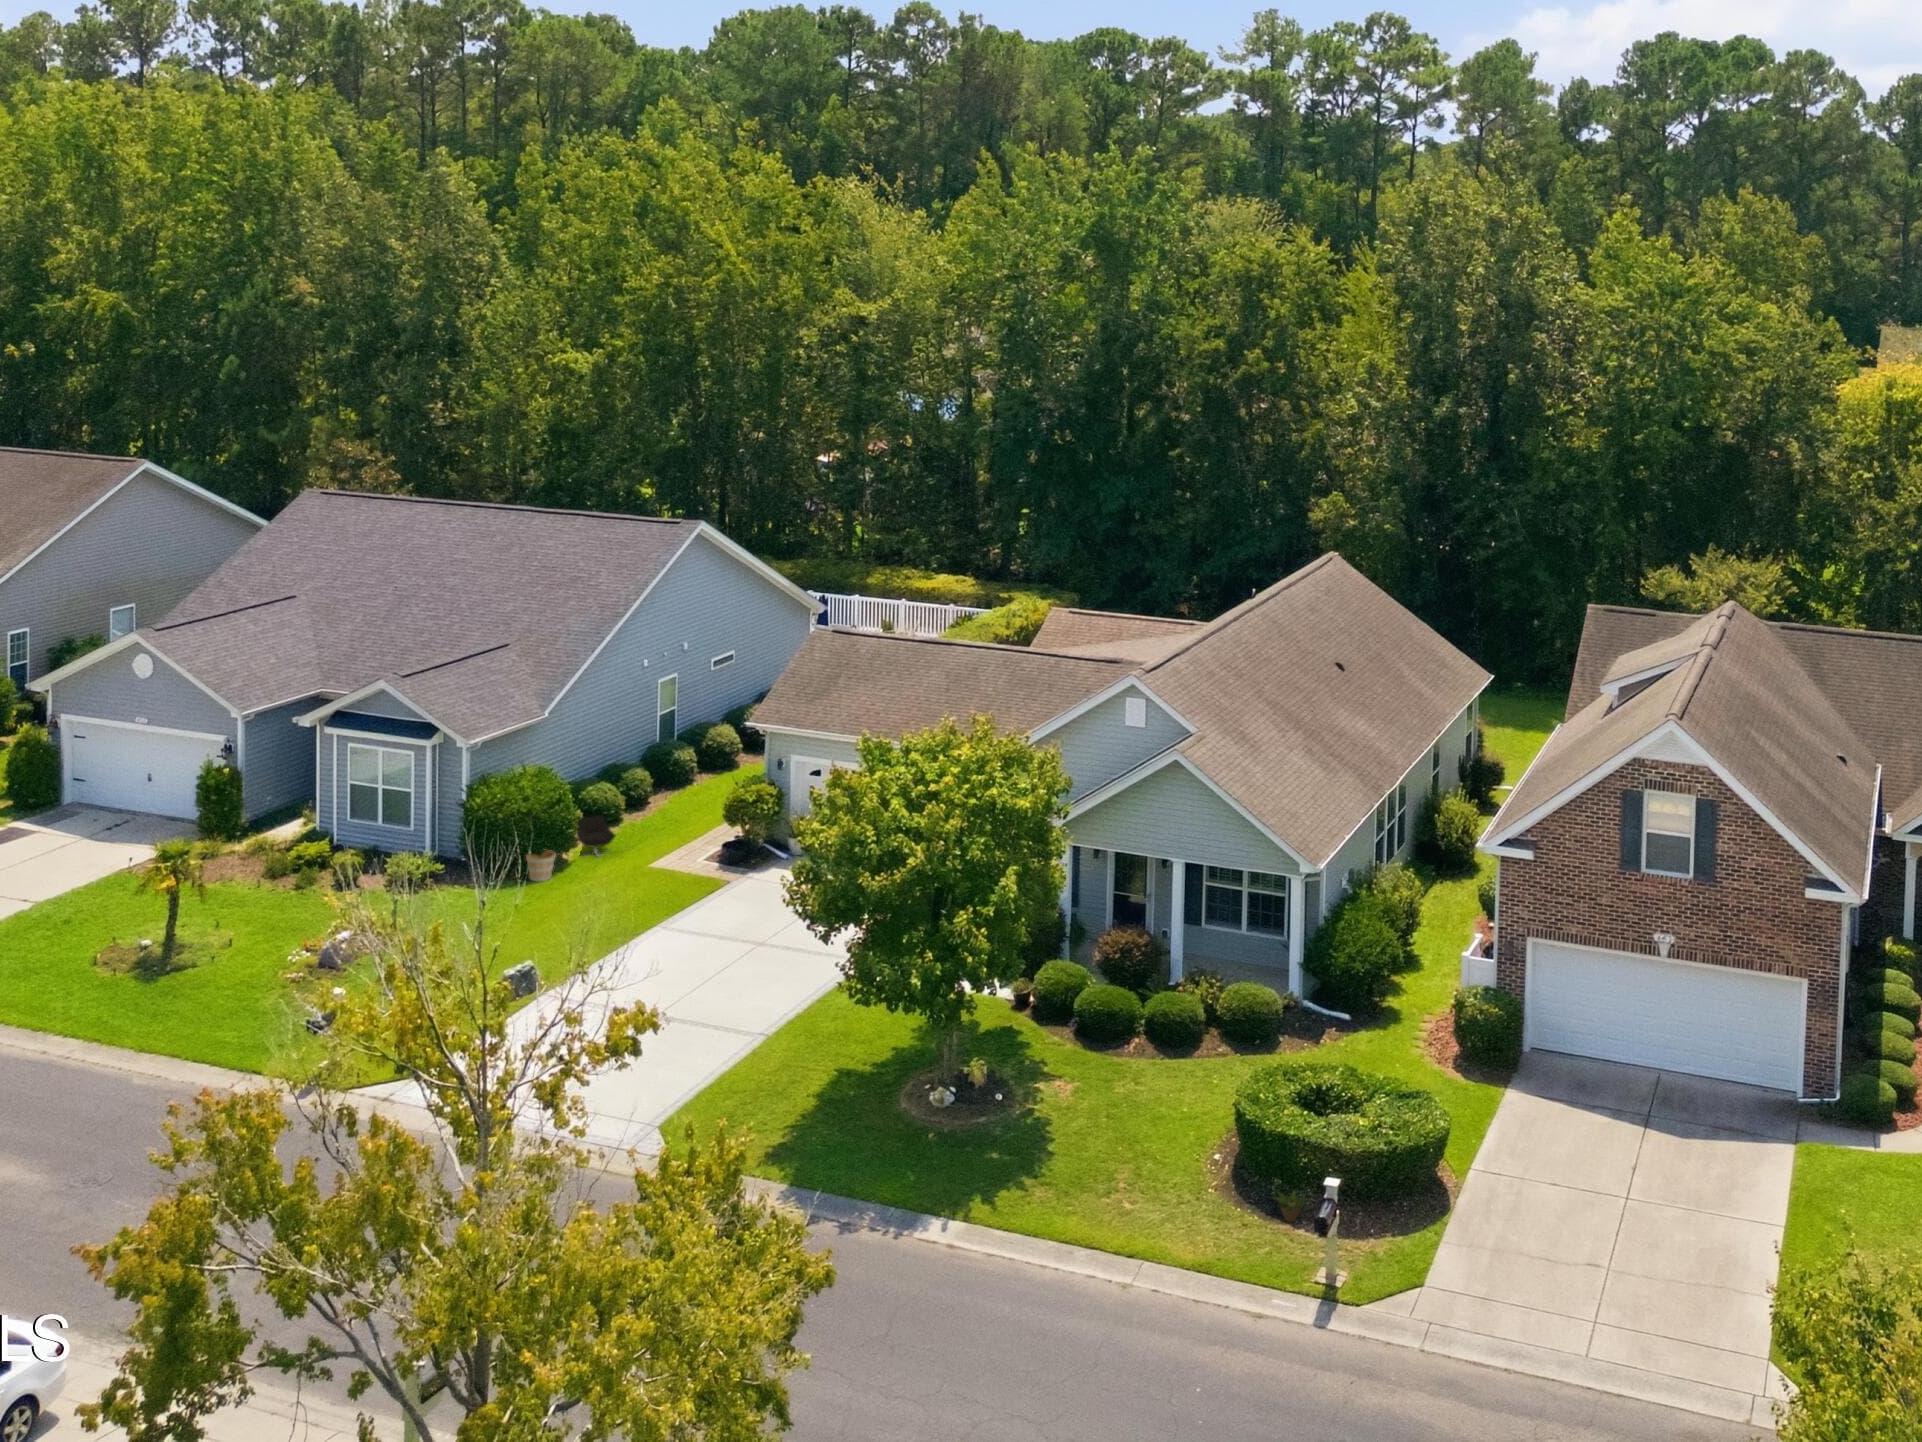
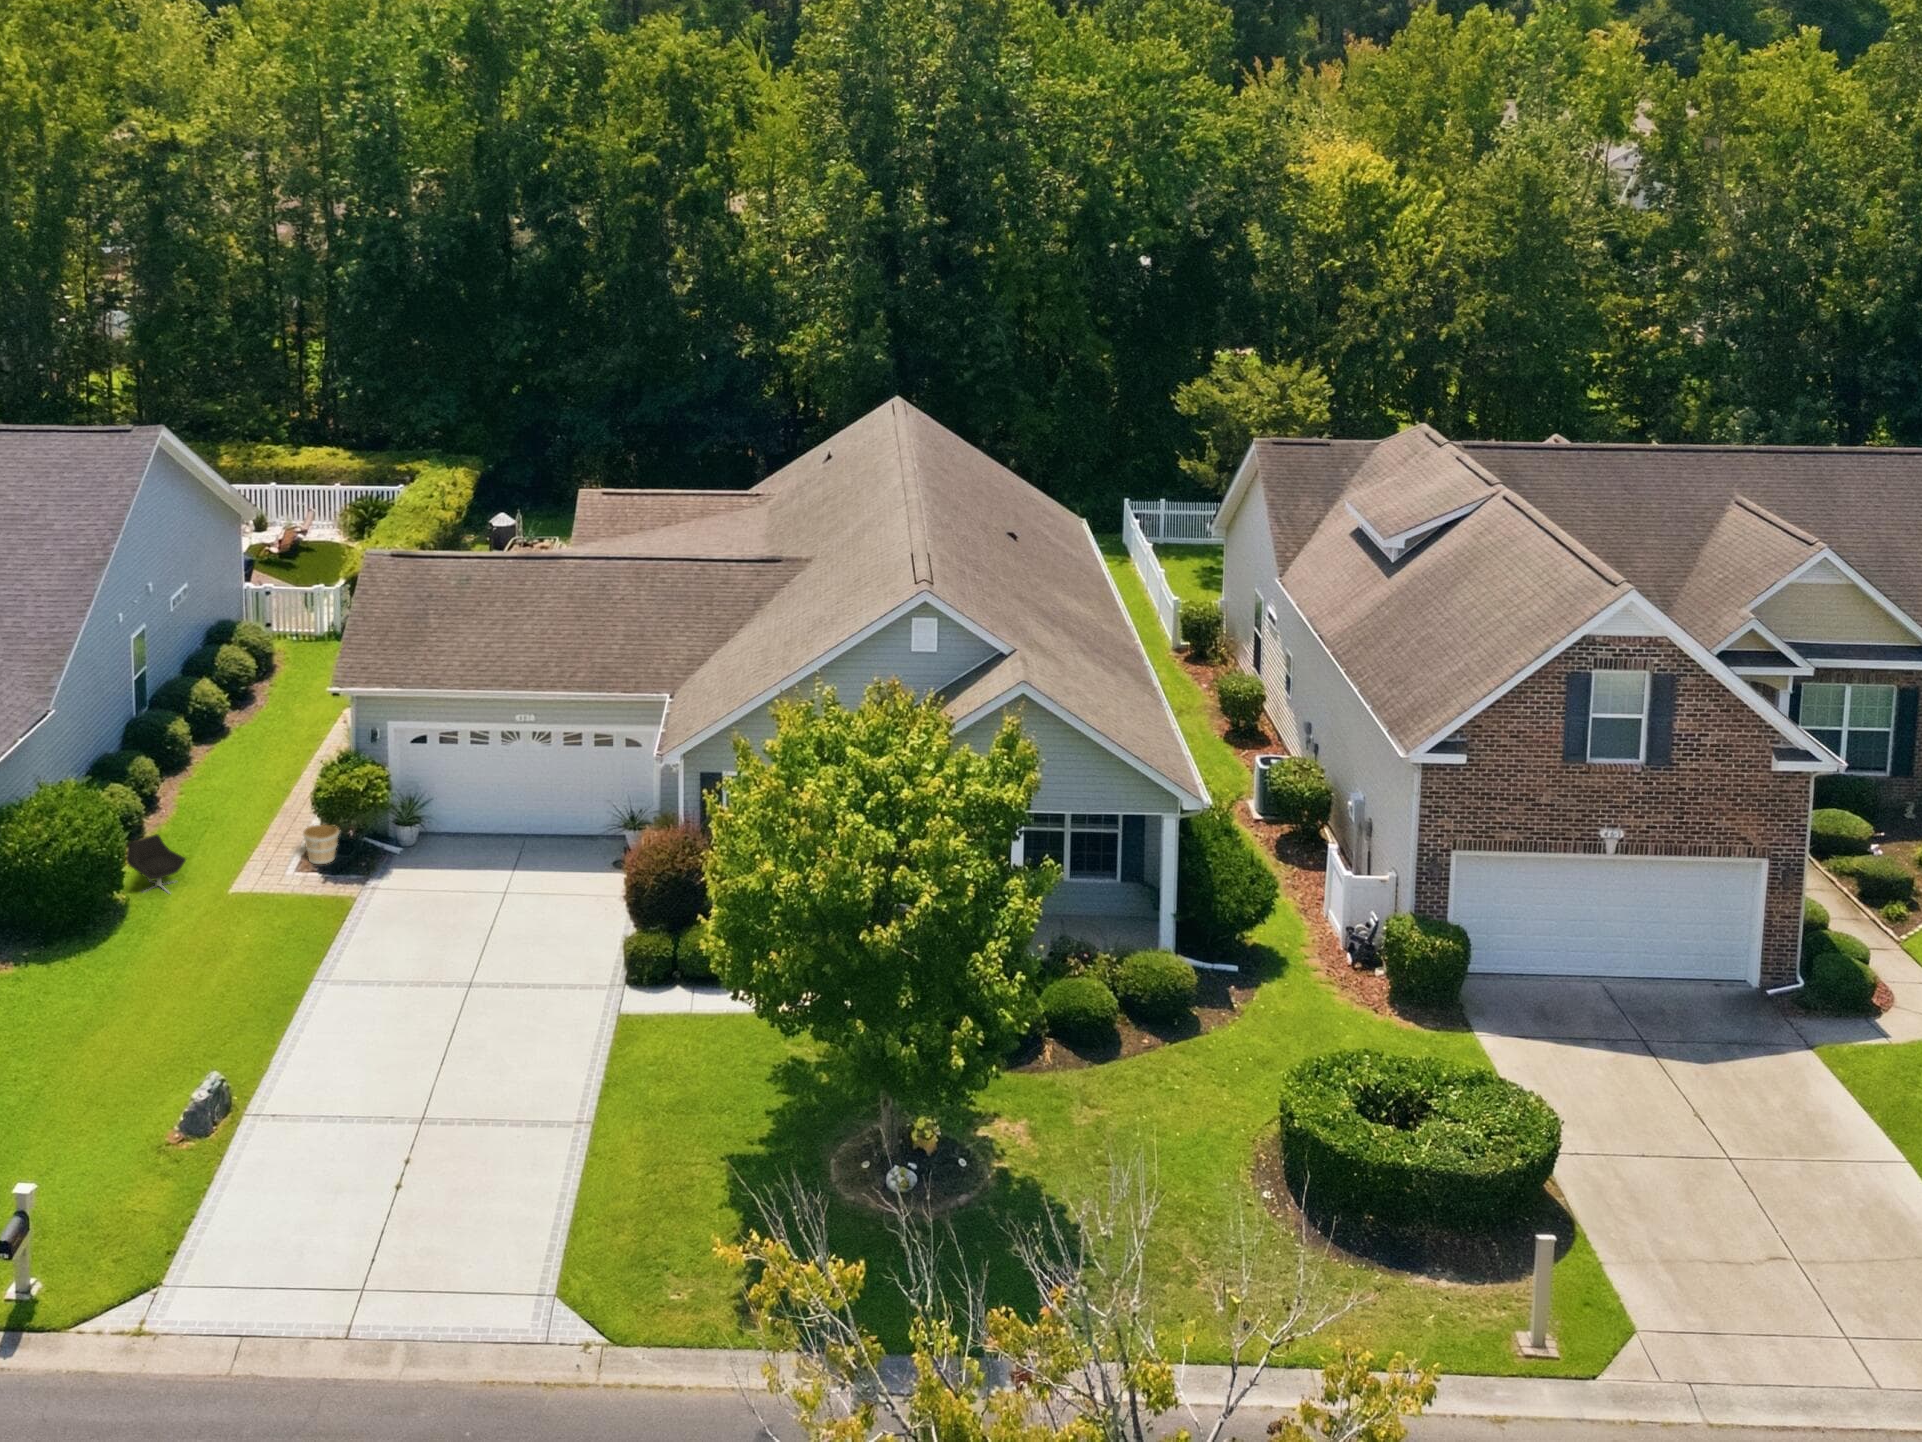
wooden bucket: present [526,850,556,882] -> present [303,825,339,864]
decorative plant: present [1276,1191,1309,1222] -> none [1384,1226,1441,1268]

